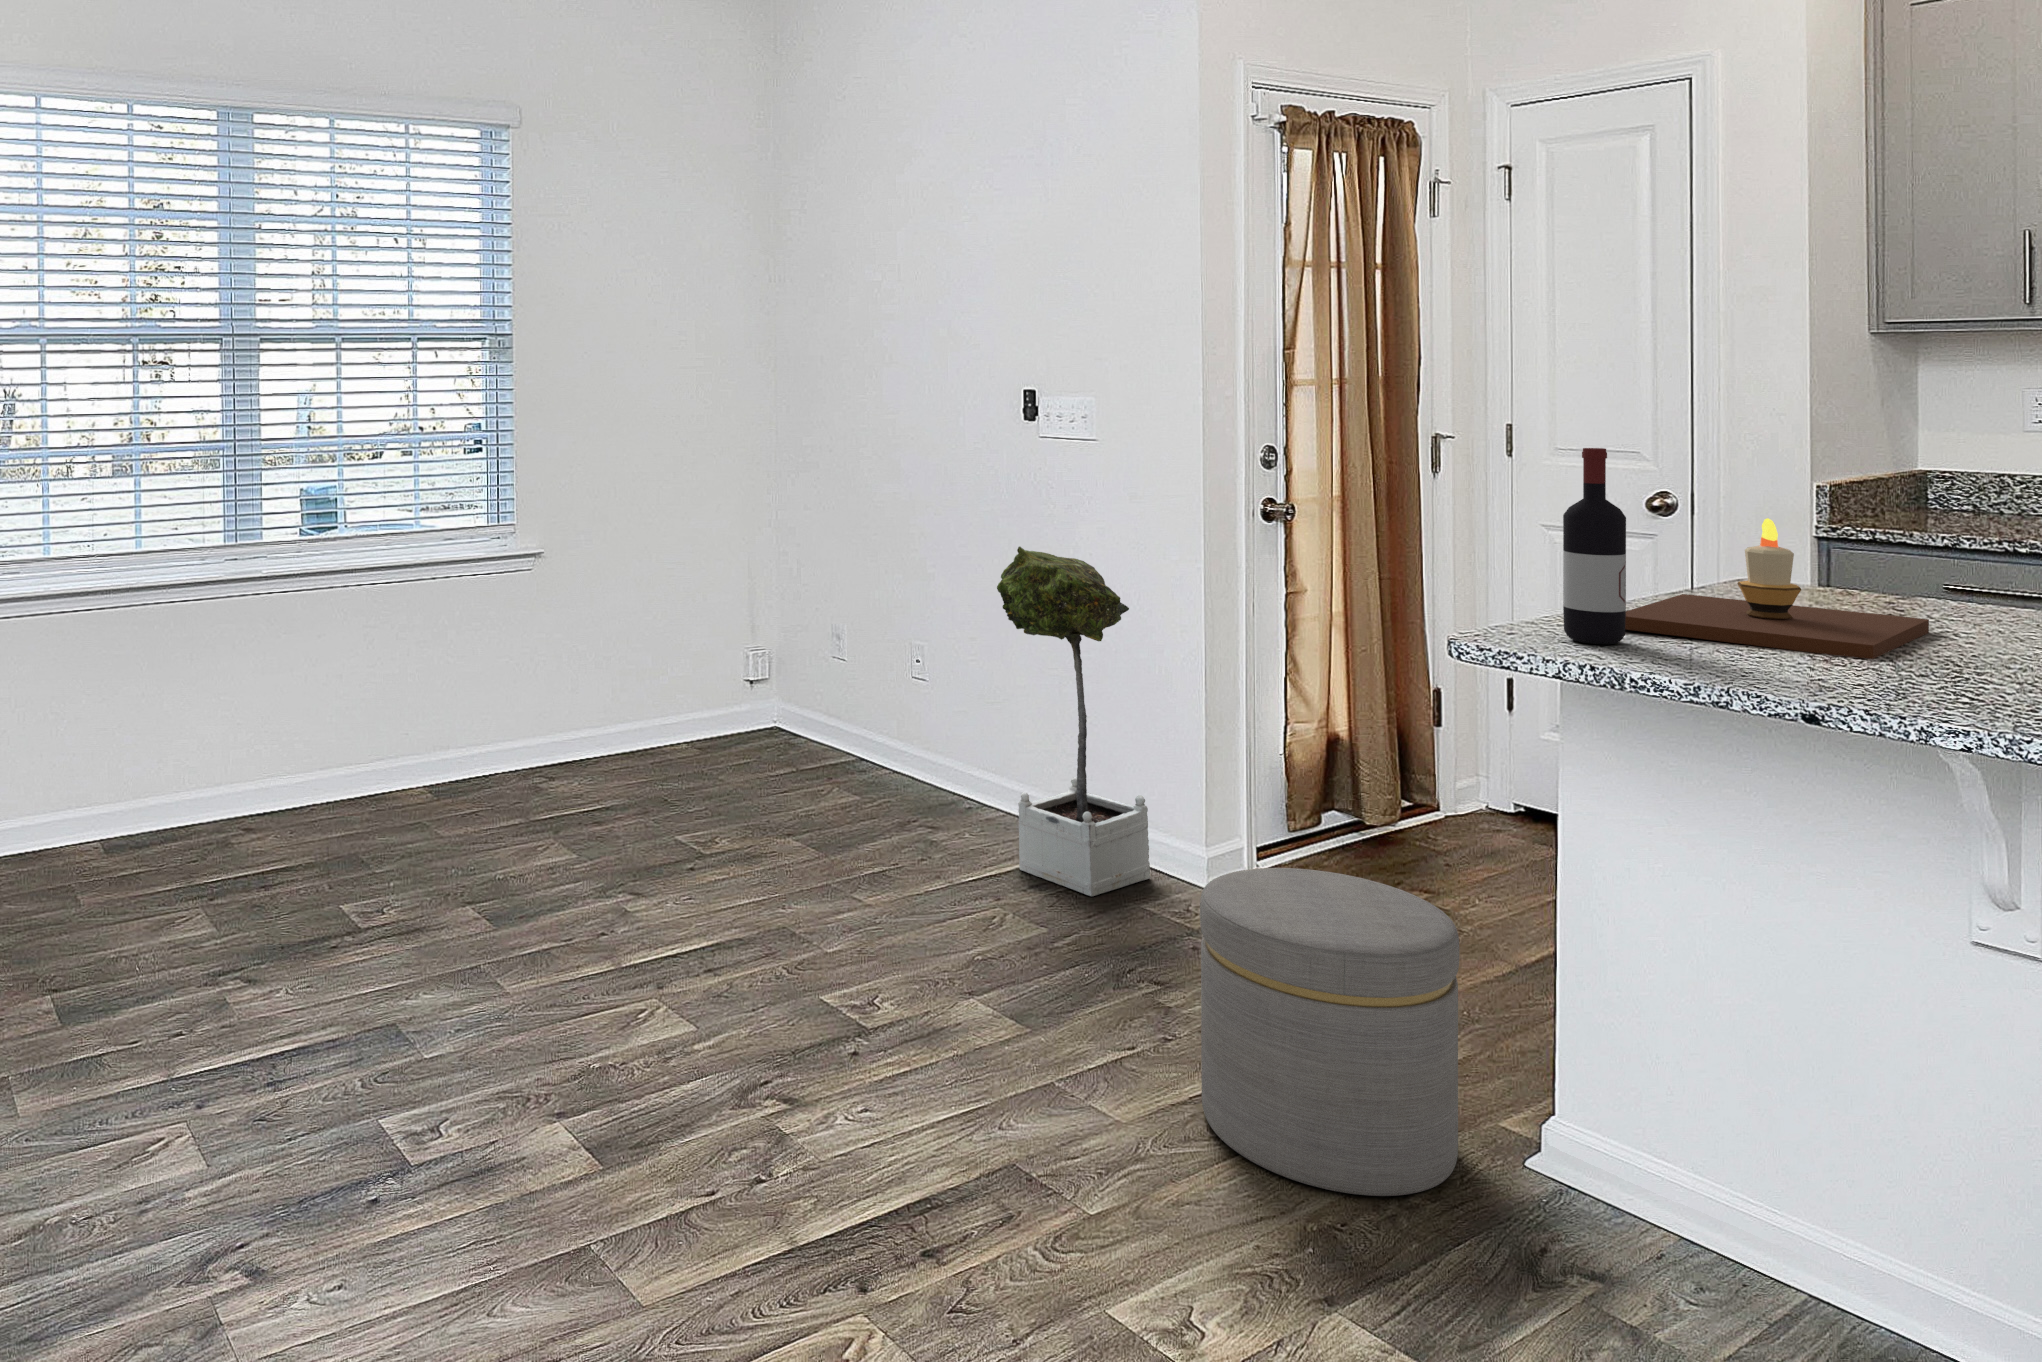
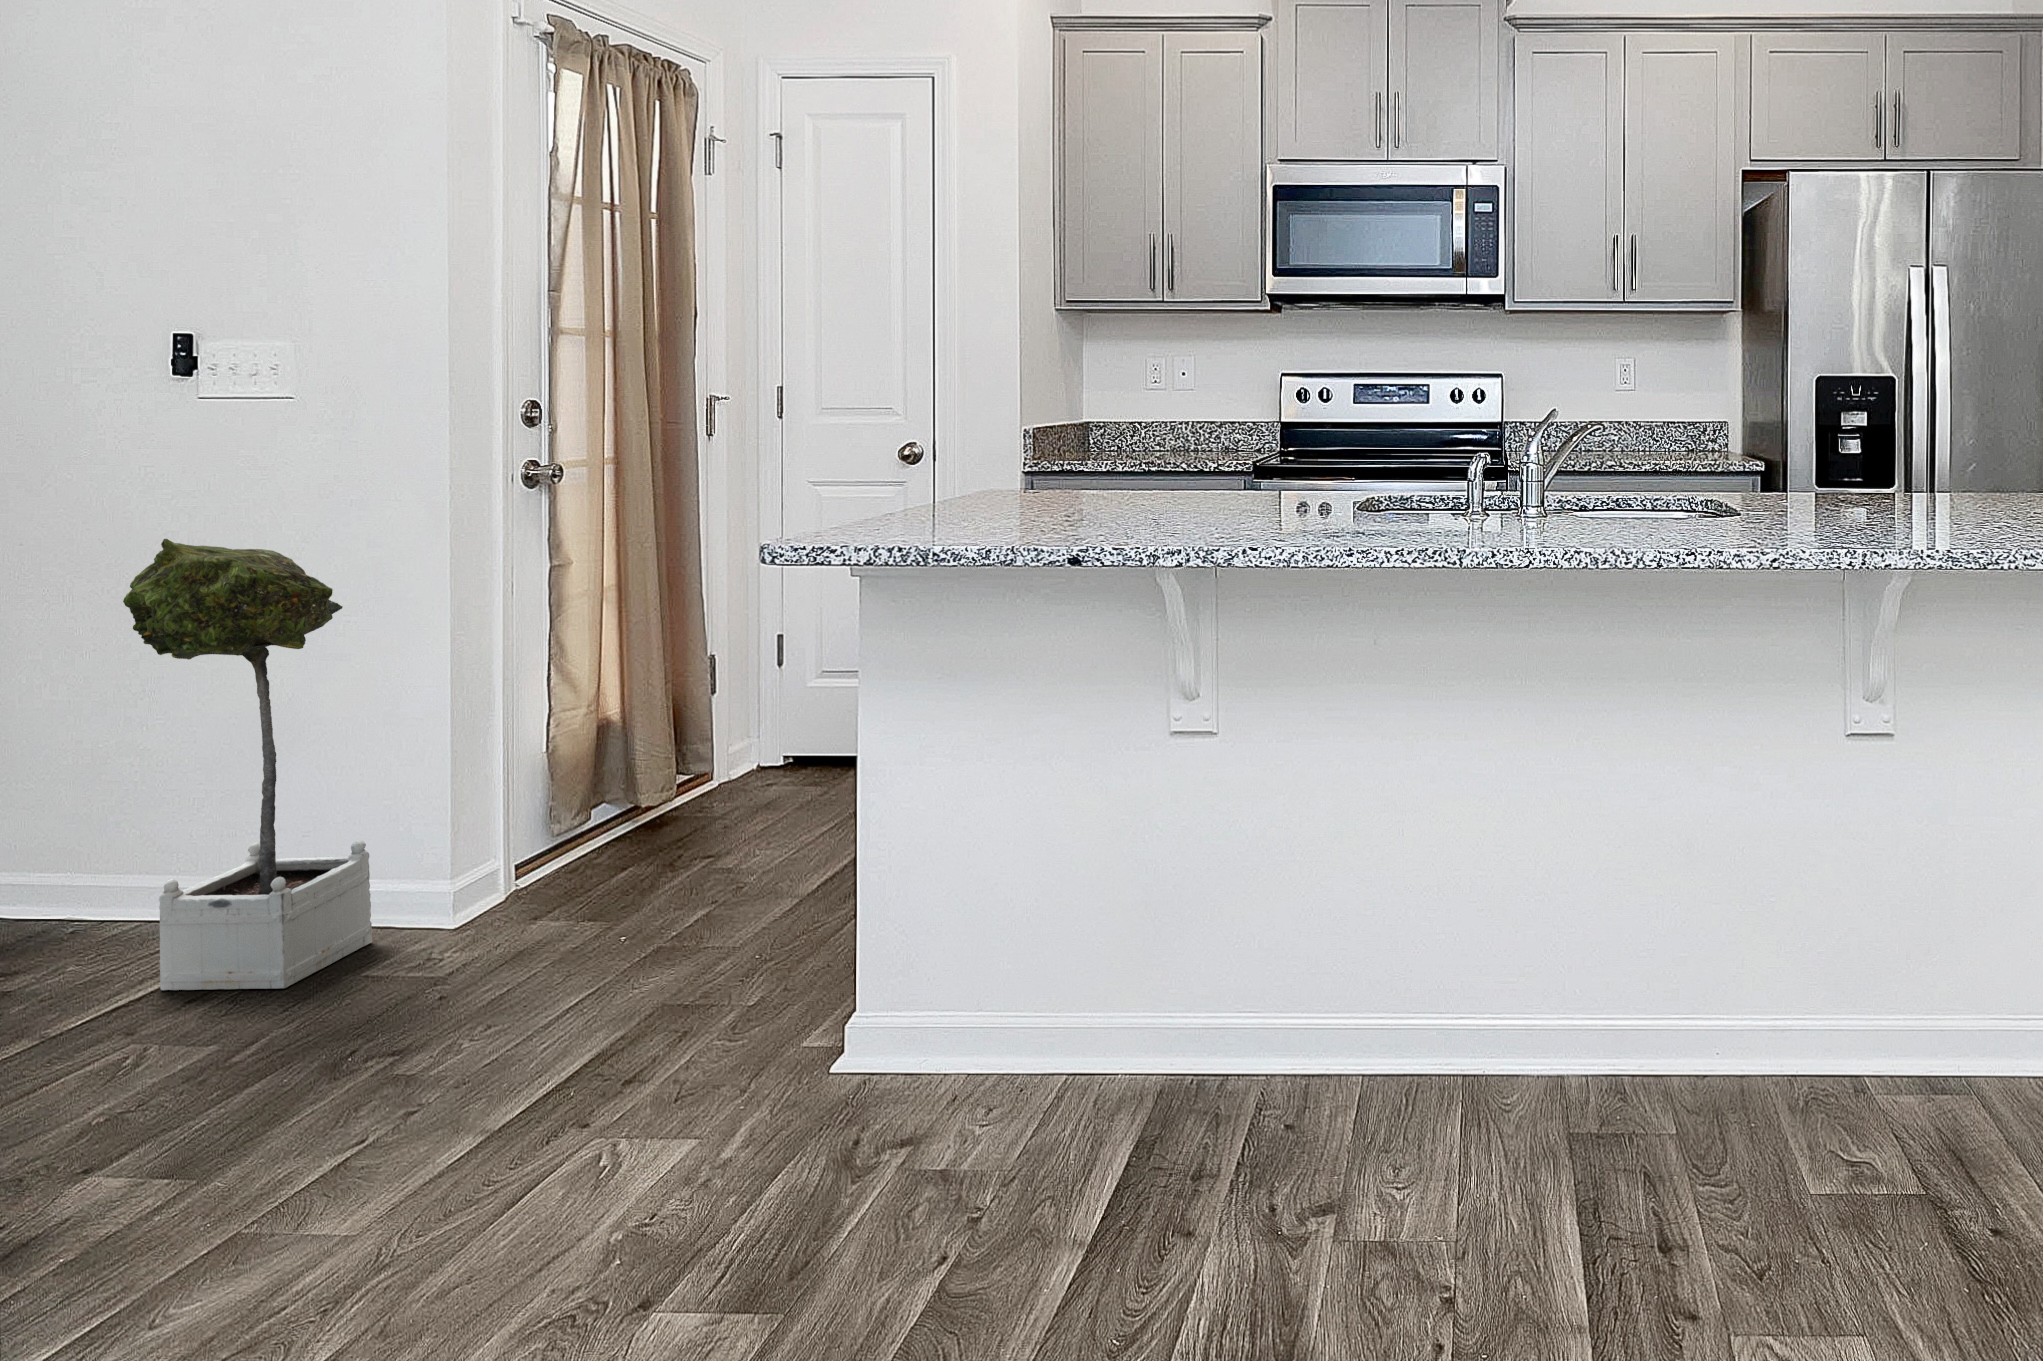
wine bottle: present [1563,448,1626,644] -> none [868,348,921,534]
candle: present [1625,518,1929,659] -> none [906,416,1122,524]
ottoman: present [1200,868,1459,1196] -> none [468,836,768,1202]

